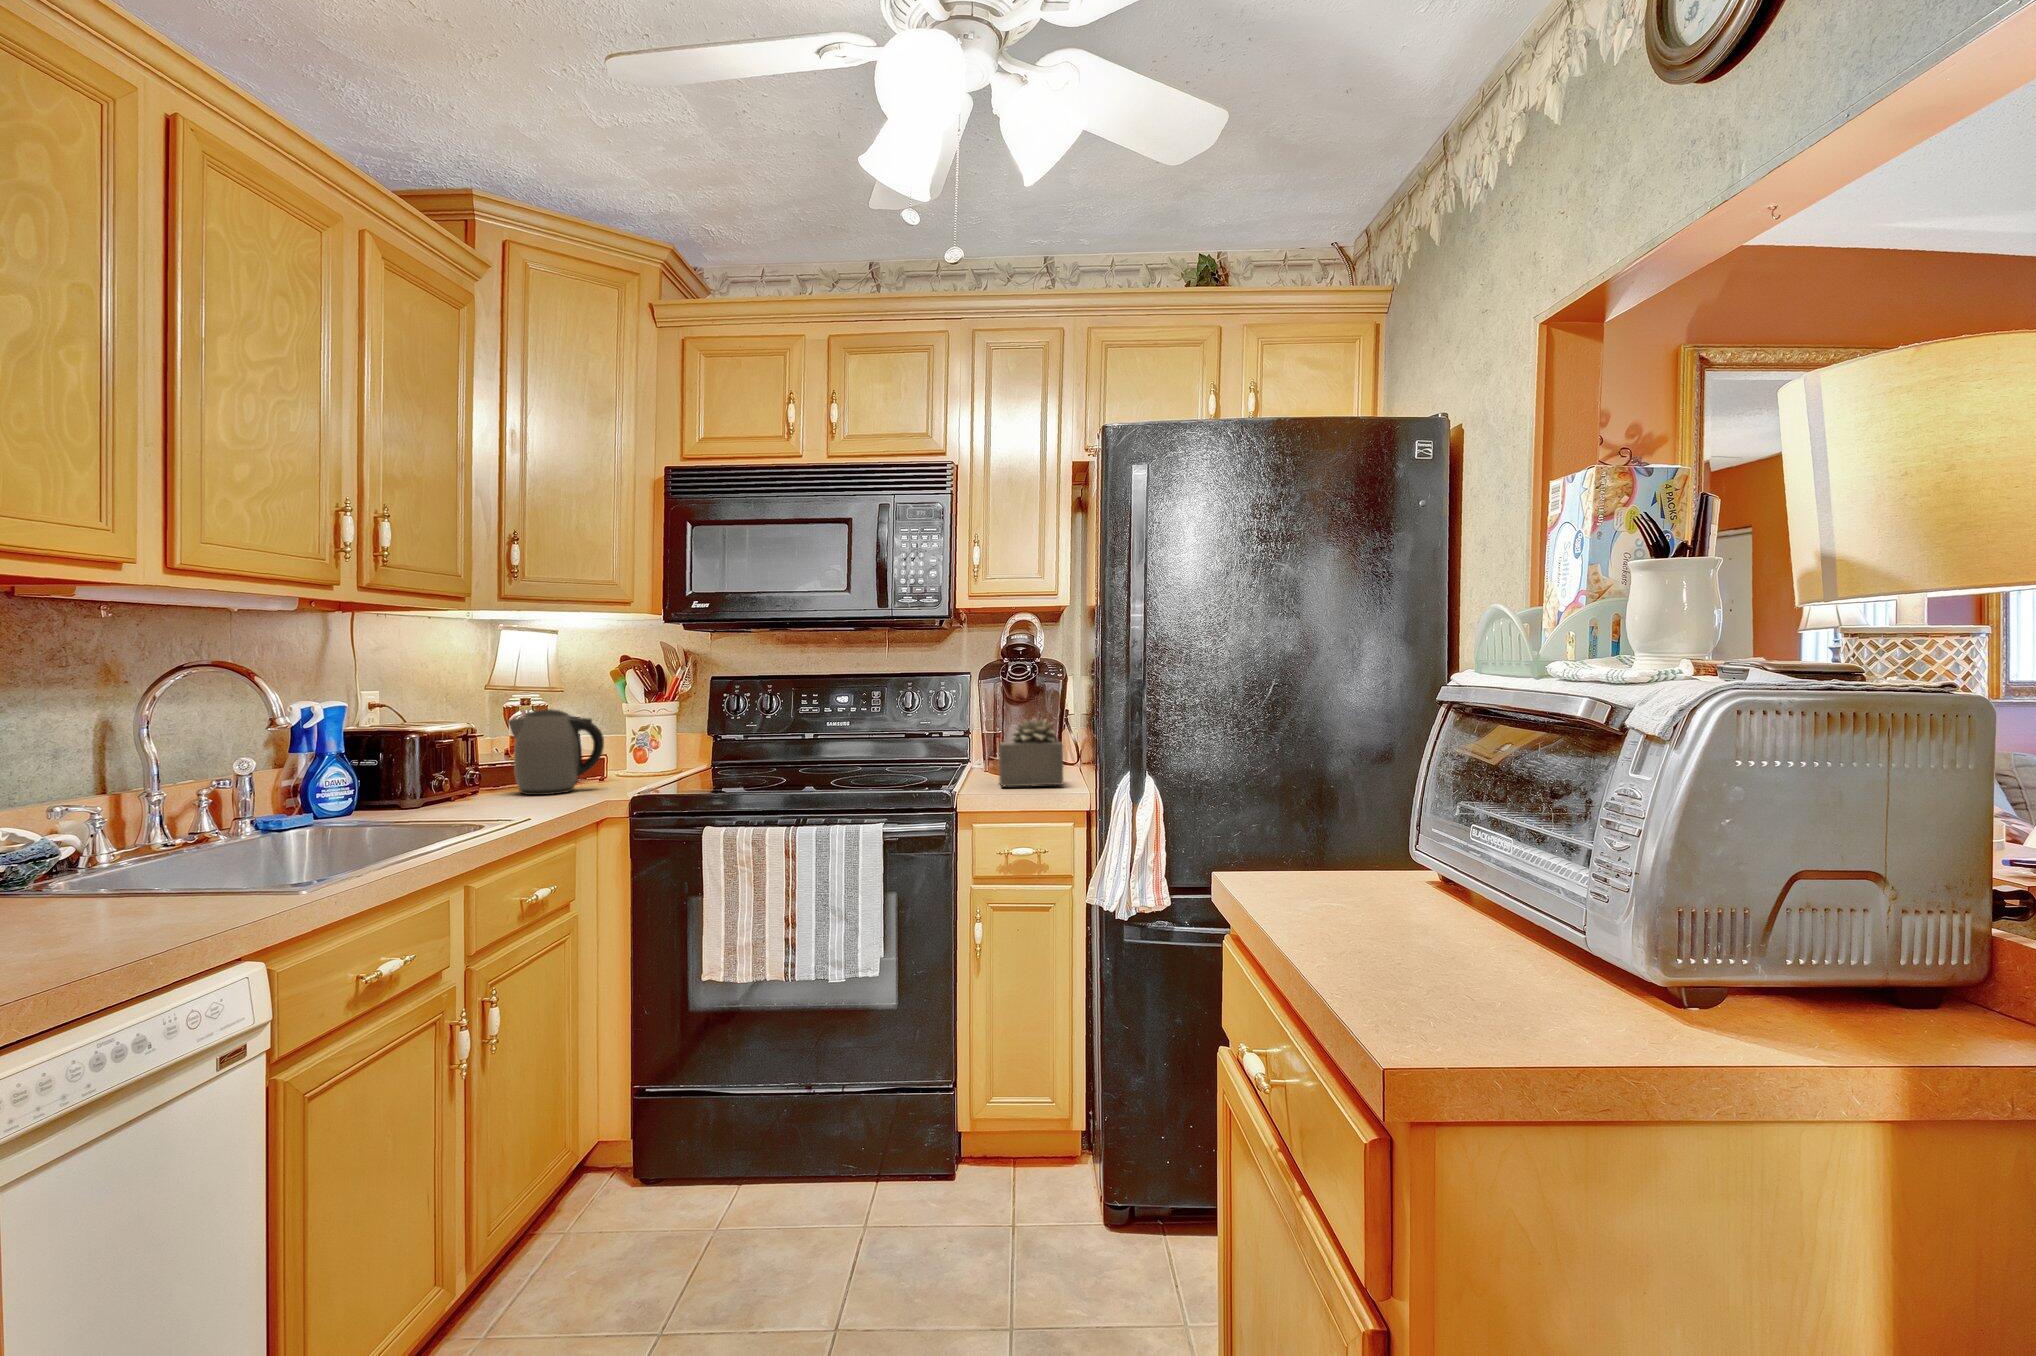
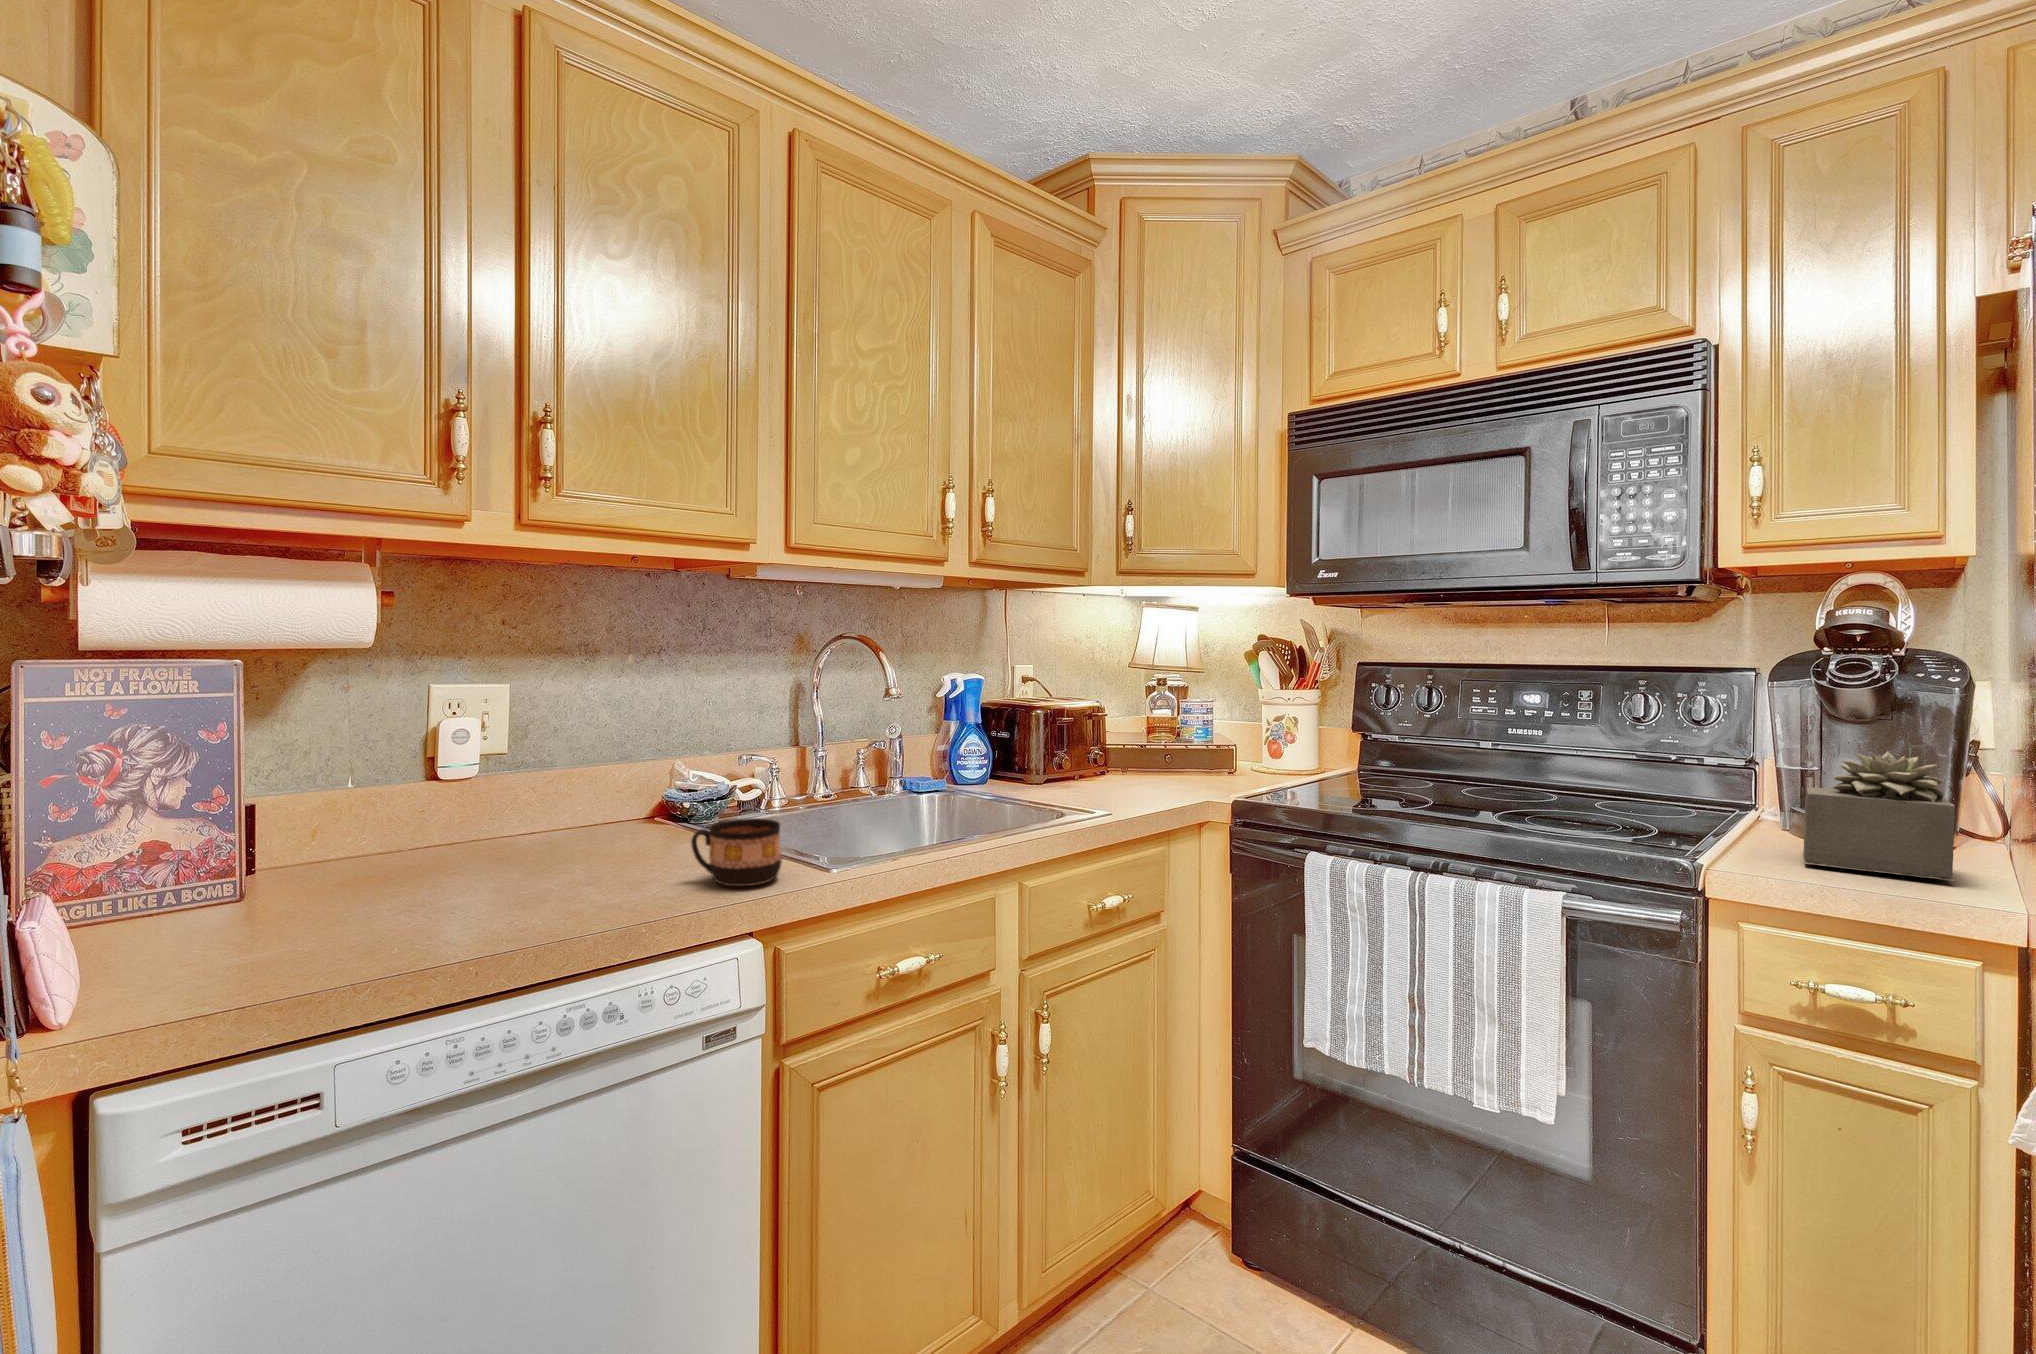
kettle: present [508,709,604,795] -> none [1131,693,1224,785]
cup: none [71,852,203,927] -> present [691,818,782,886]

